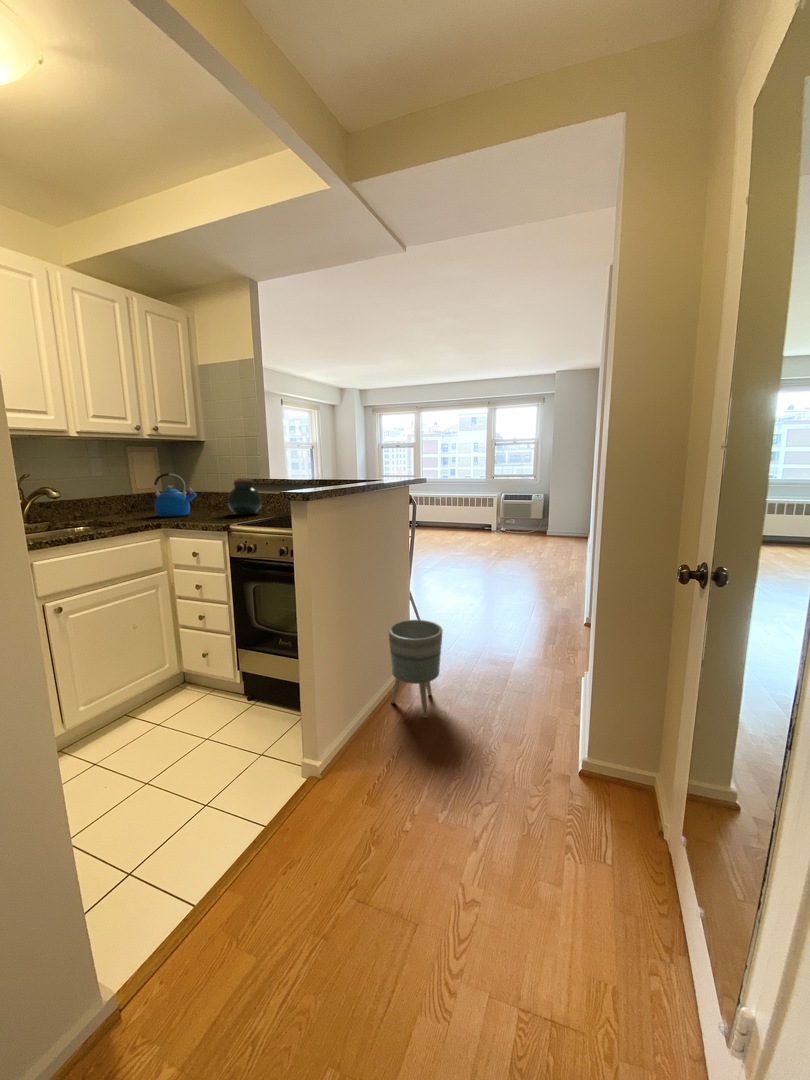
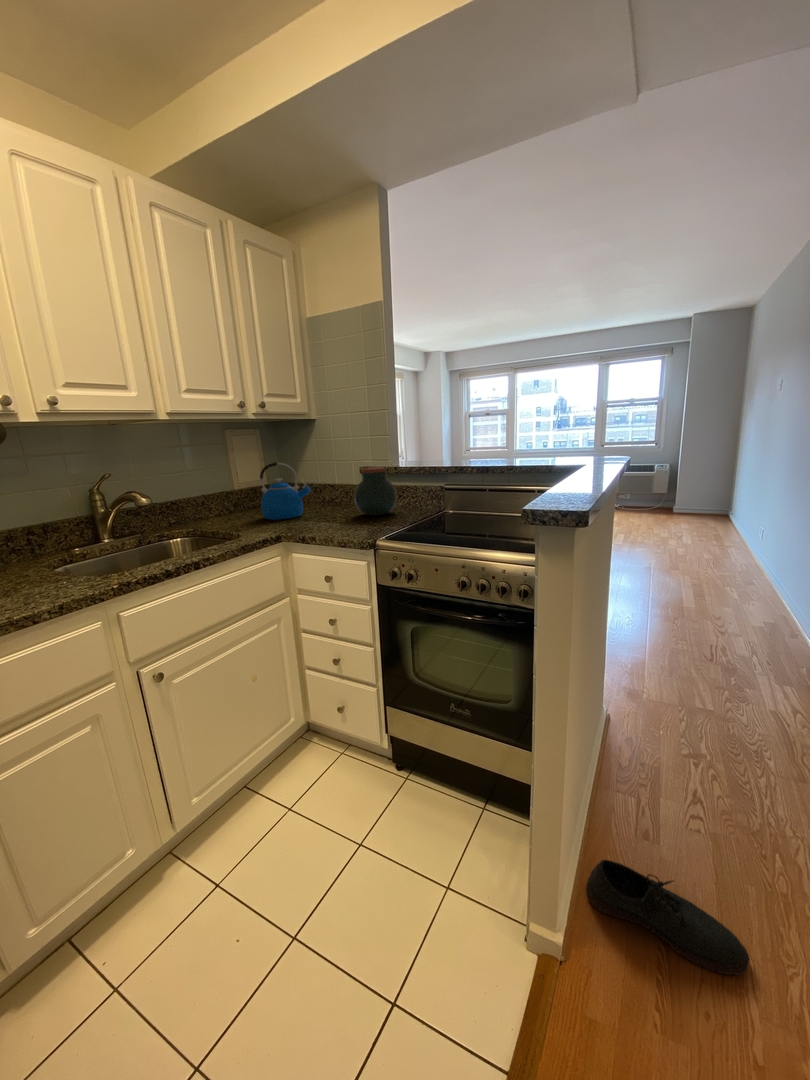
planter: present [388,620,443,718] -> none [605,672,706,829]
shoe: none [350,725,430,775] -> present [586,860,749,975]

